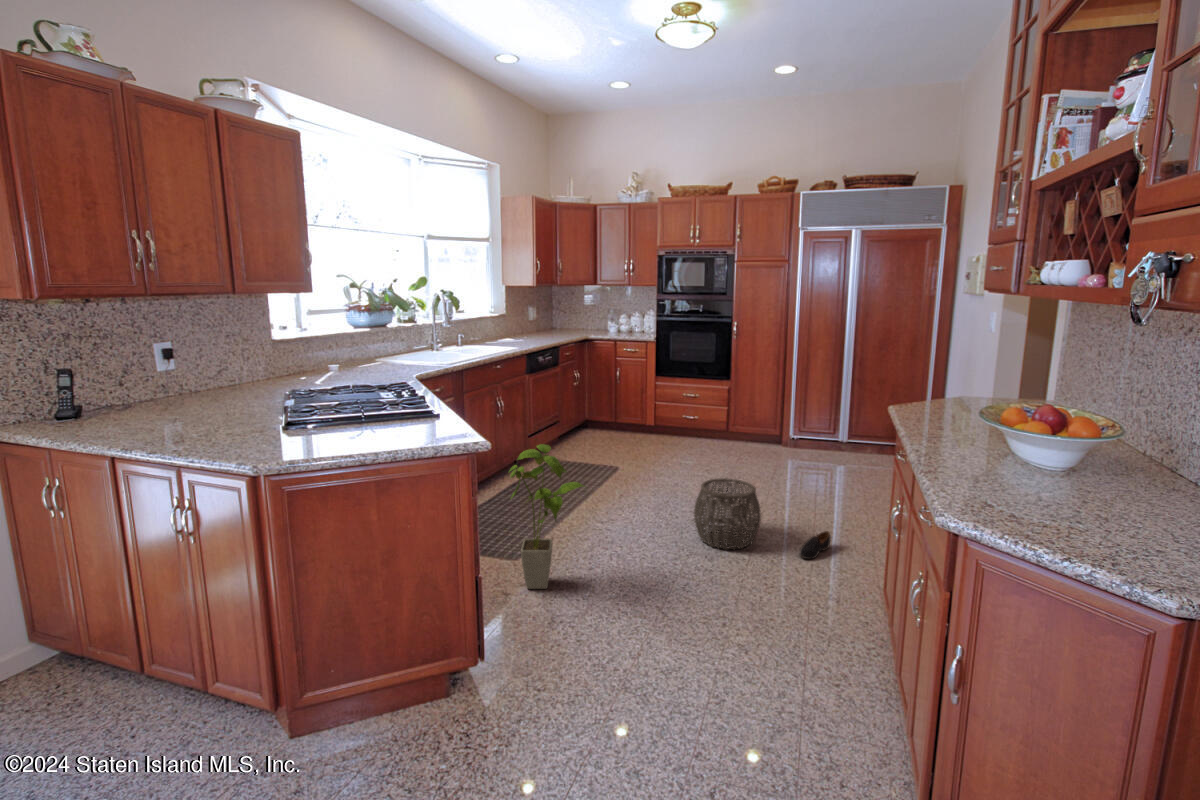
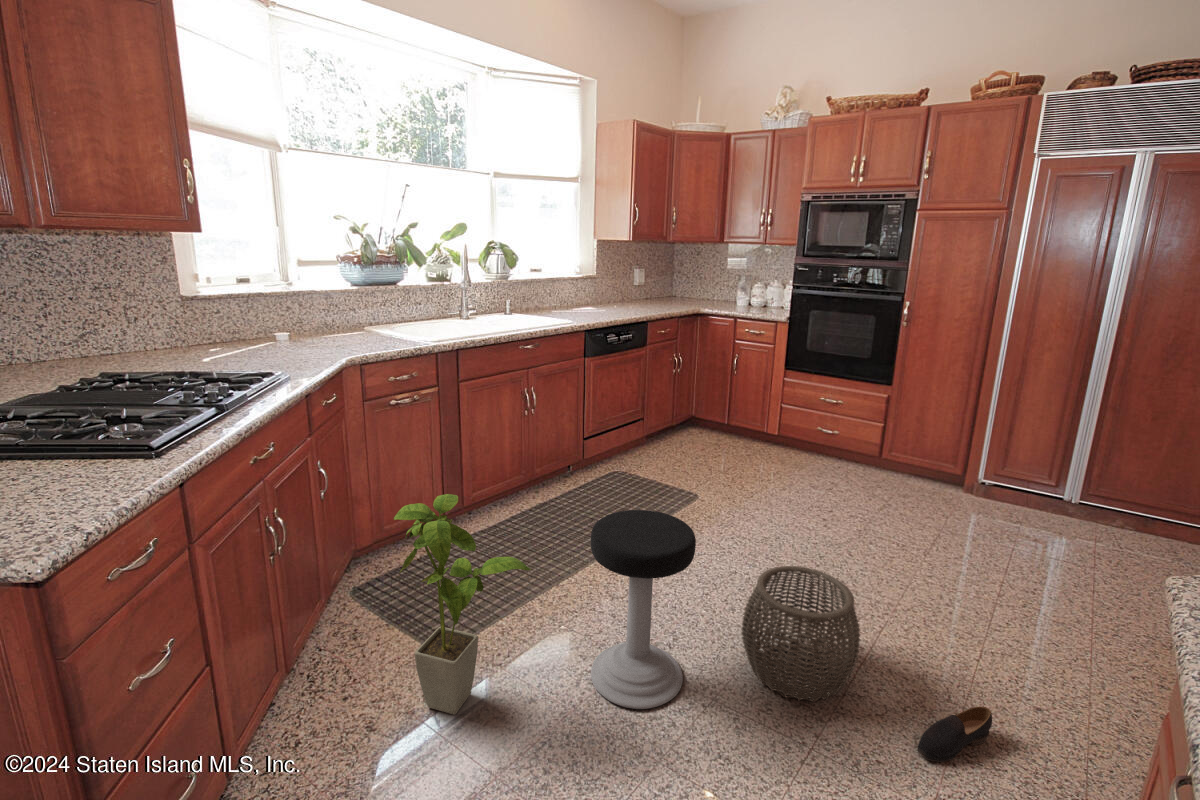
stool: none [611,453,674,568] -> present [591,510,696,709]

